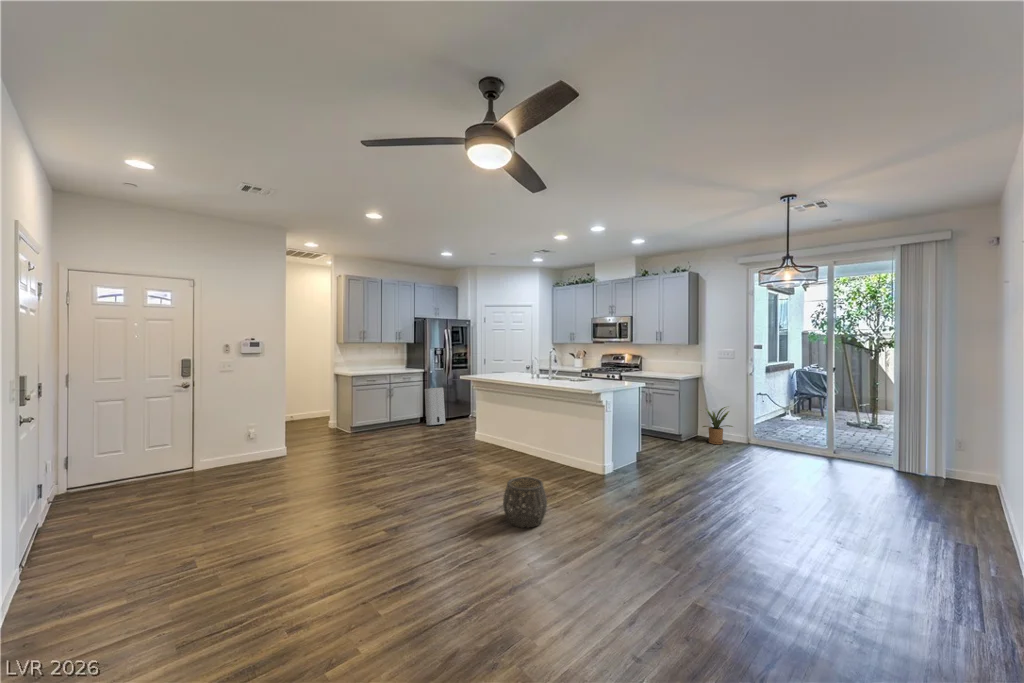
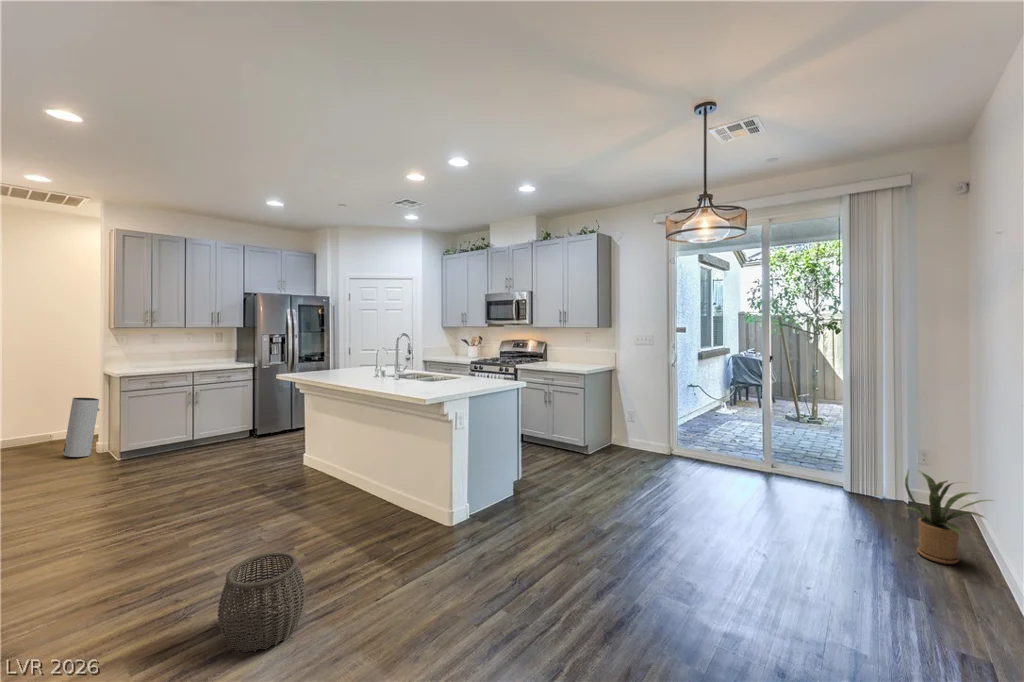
air purifier: present [425,388,445,425] -> present [63,398,100,457]
house plant: present [703,407,733,445] -> present [905,471,992,564]

